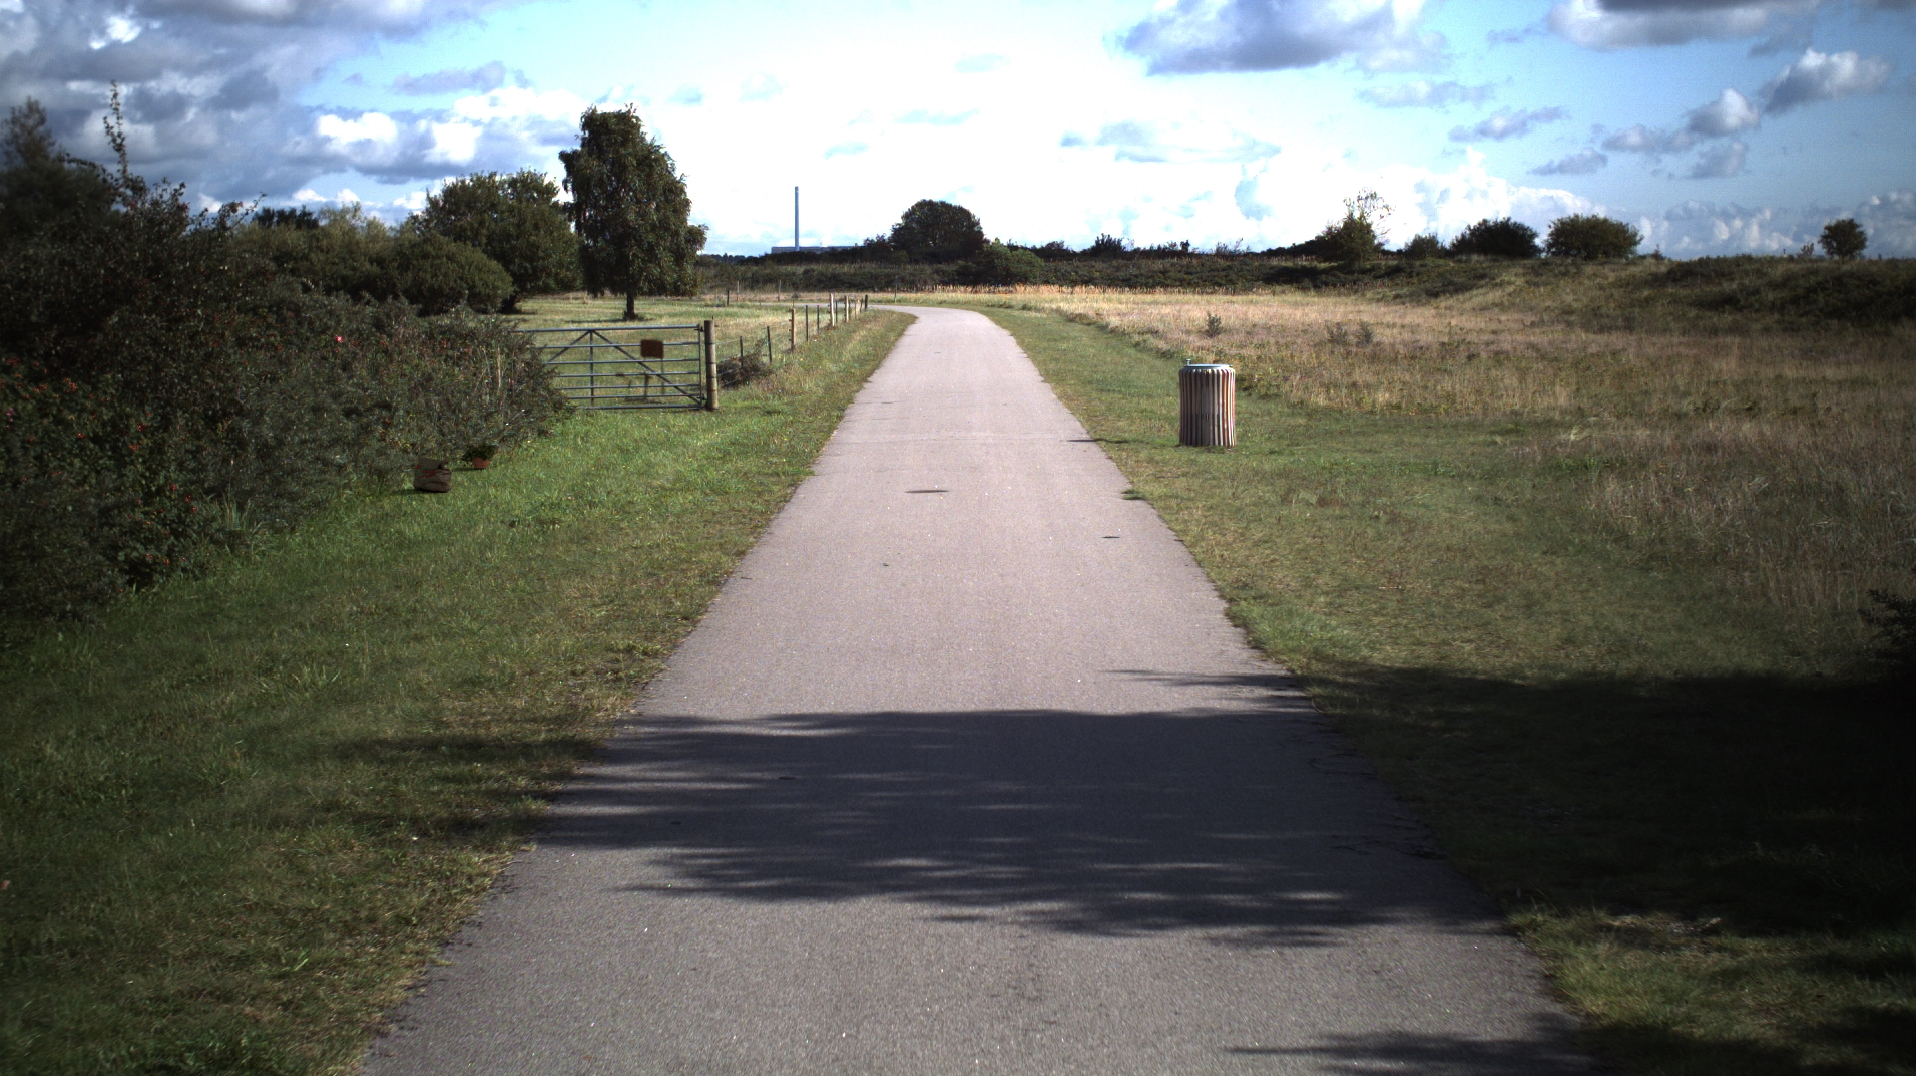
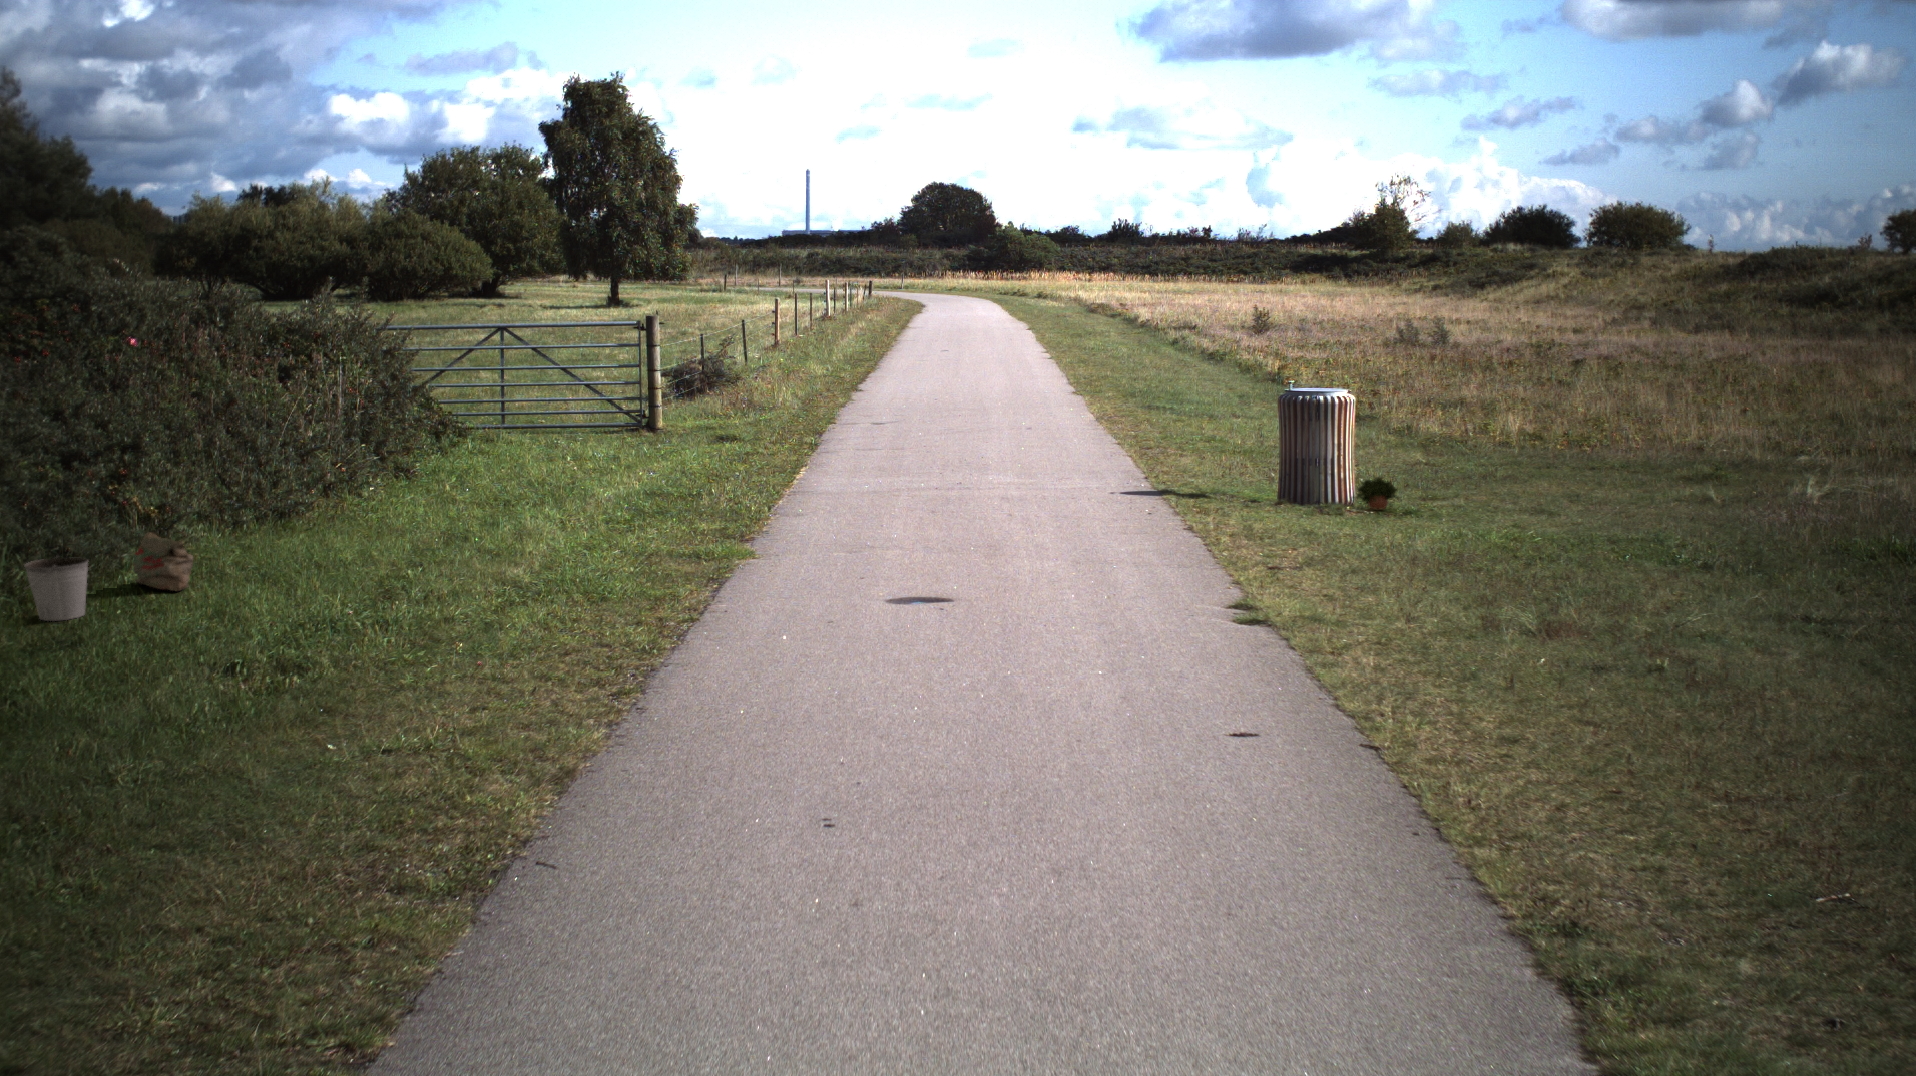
bench: present [615,339,665,403] -> none [538,337,600,420]
potted plant: present [460,442,496,468] -> present [1350,476,1402,509]
bucket: none [364,465,401,504] -> present [25,557,88,621]

